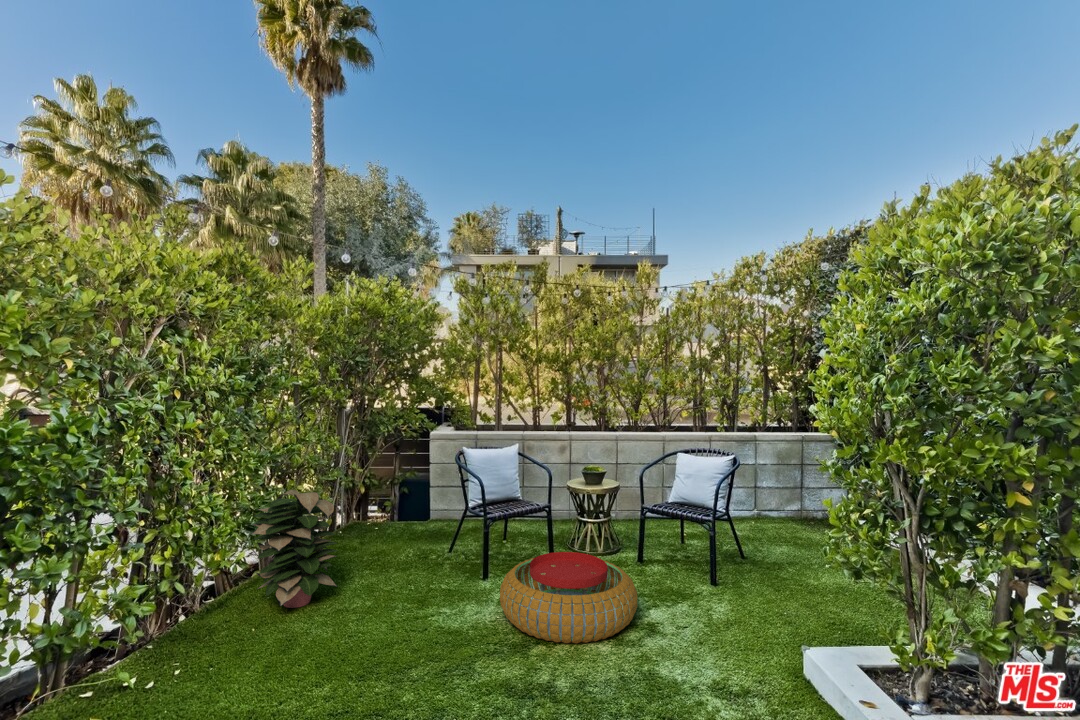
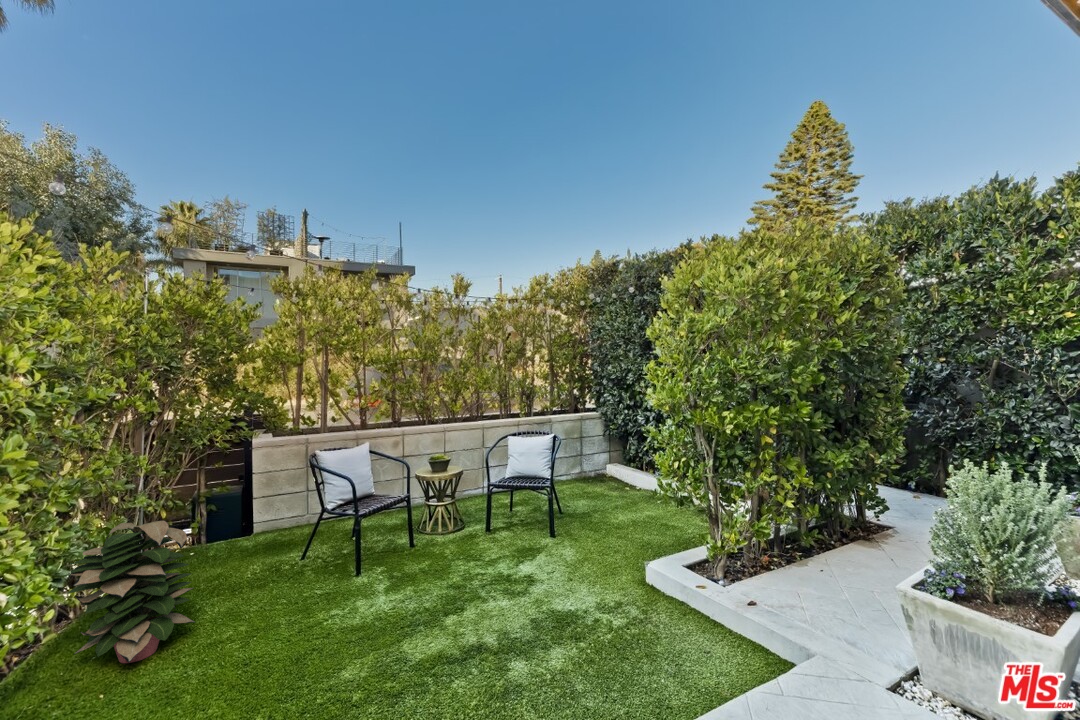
pouf: present [500,552,637,643] -> none [393,531,516,612]

